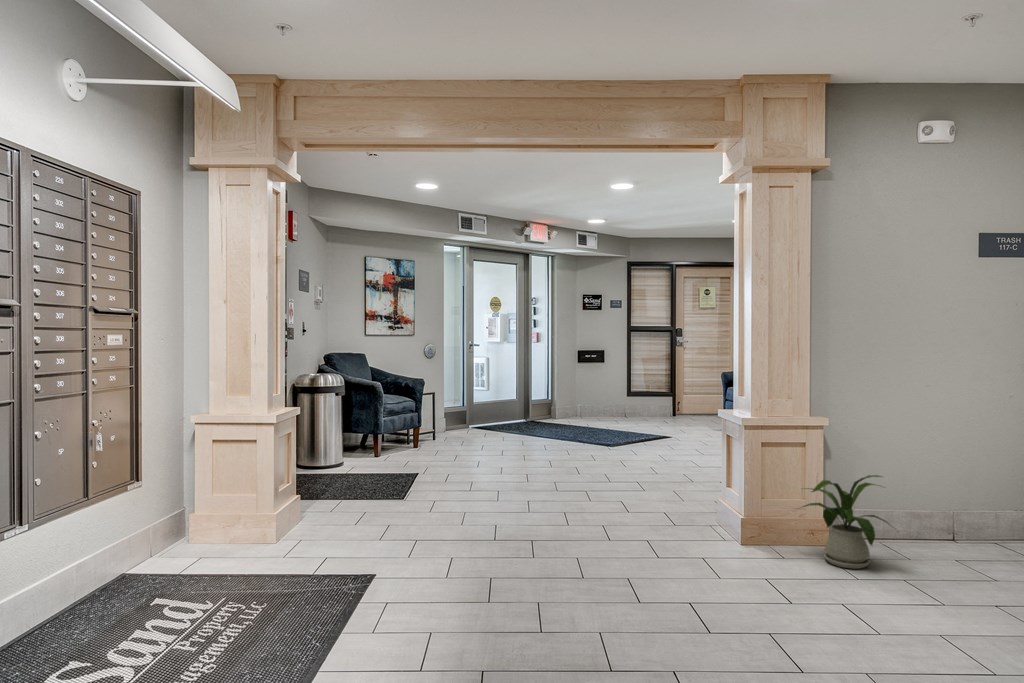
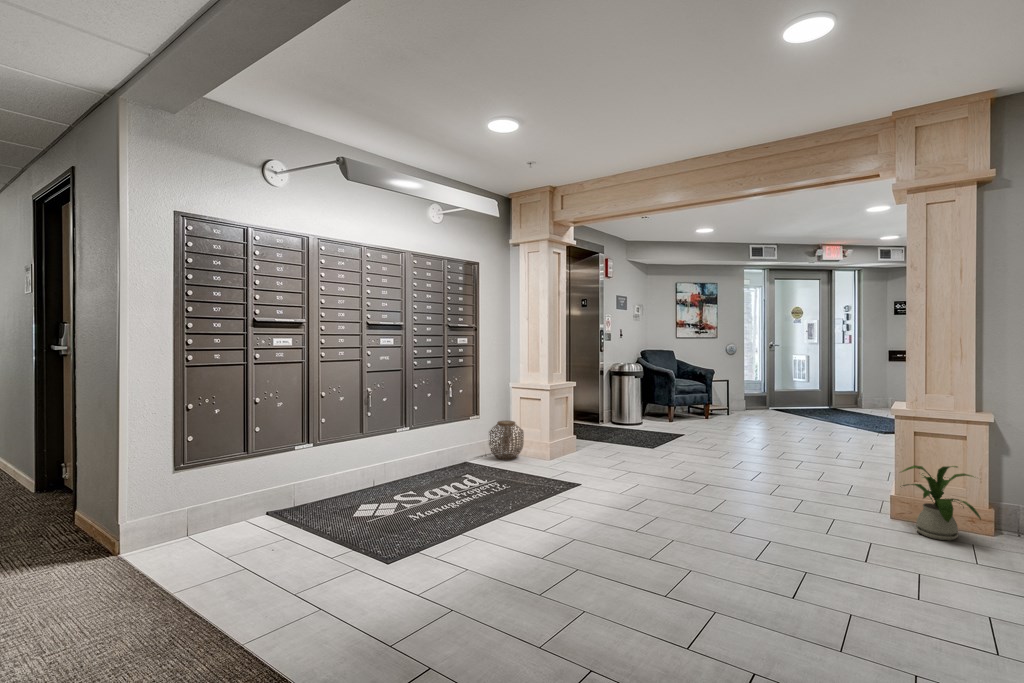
woven basket: none [126,495,207,581] -> present [489,421,524,460]

